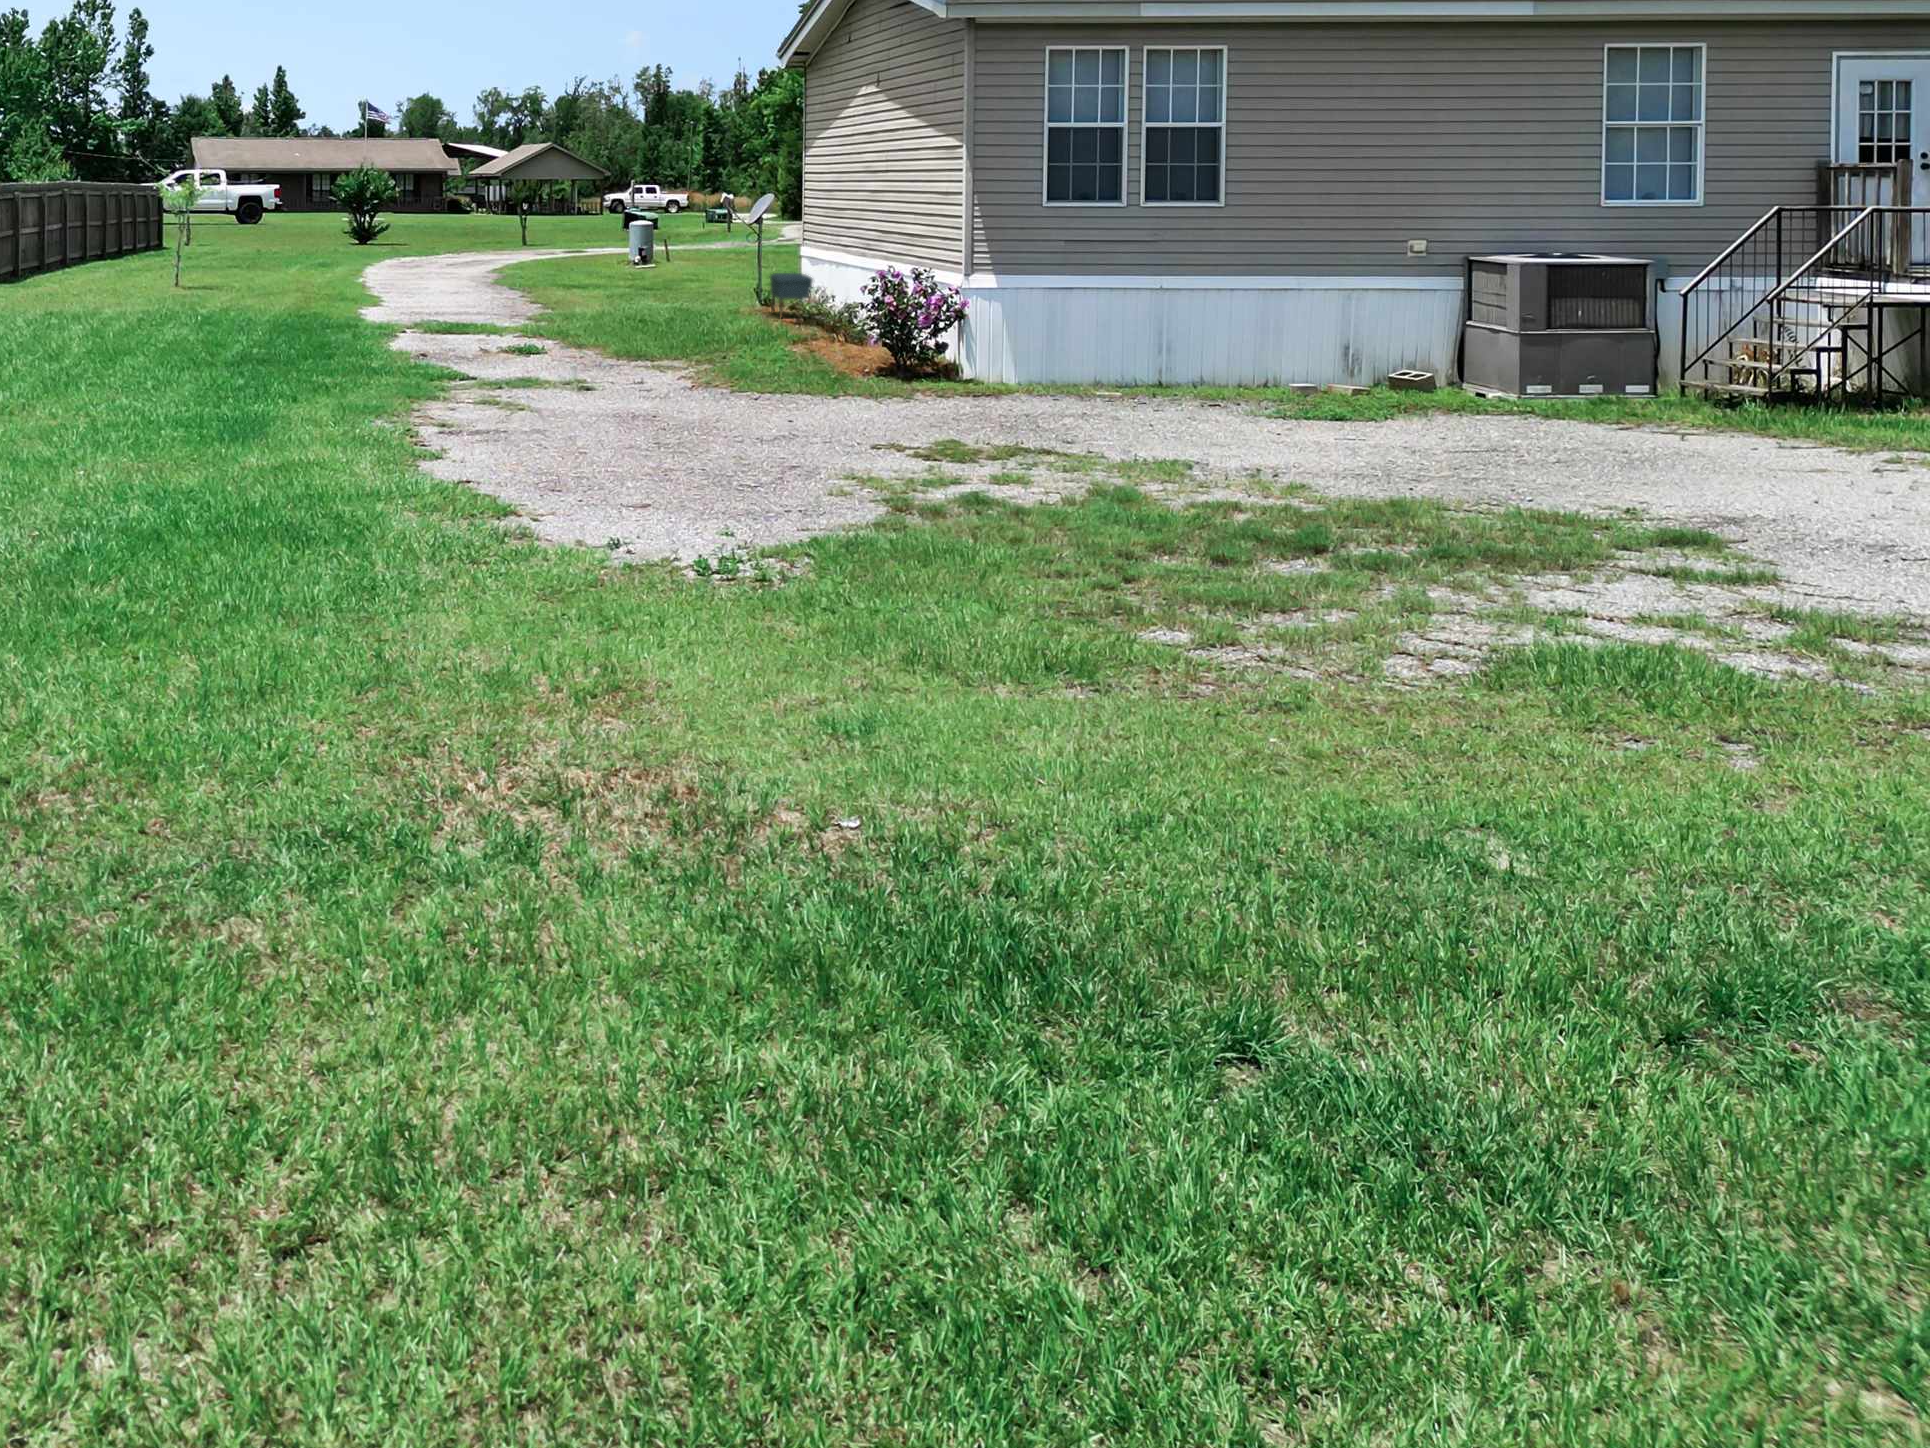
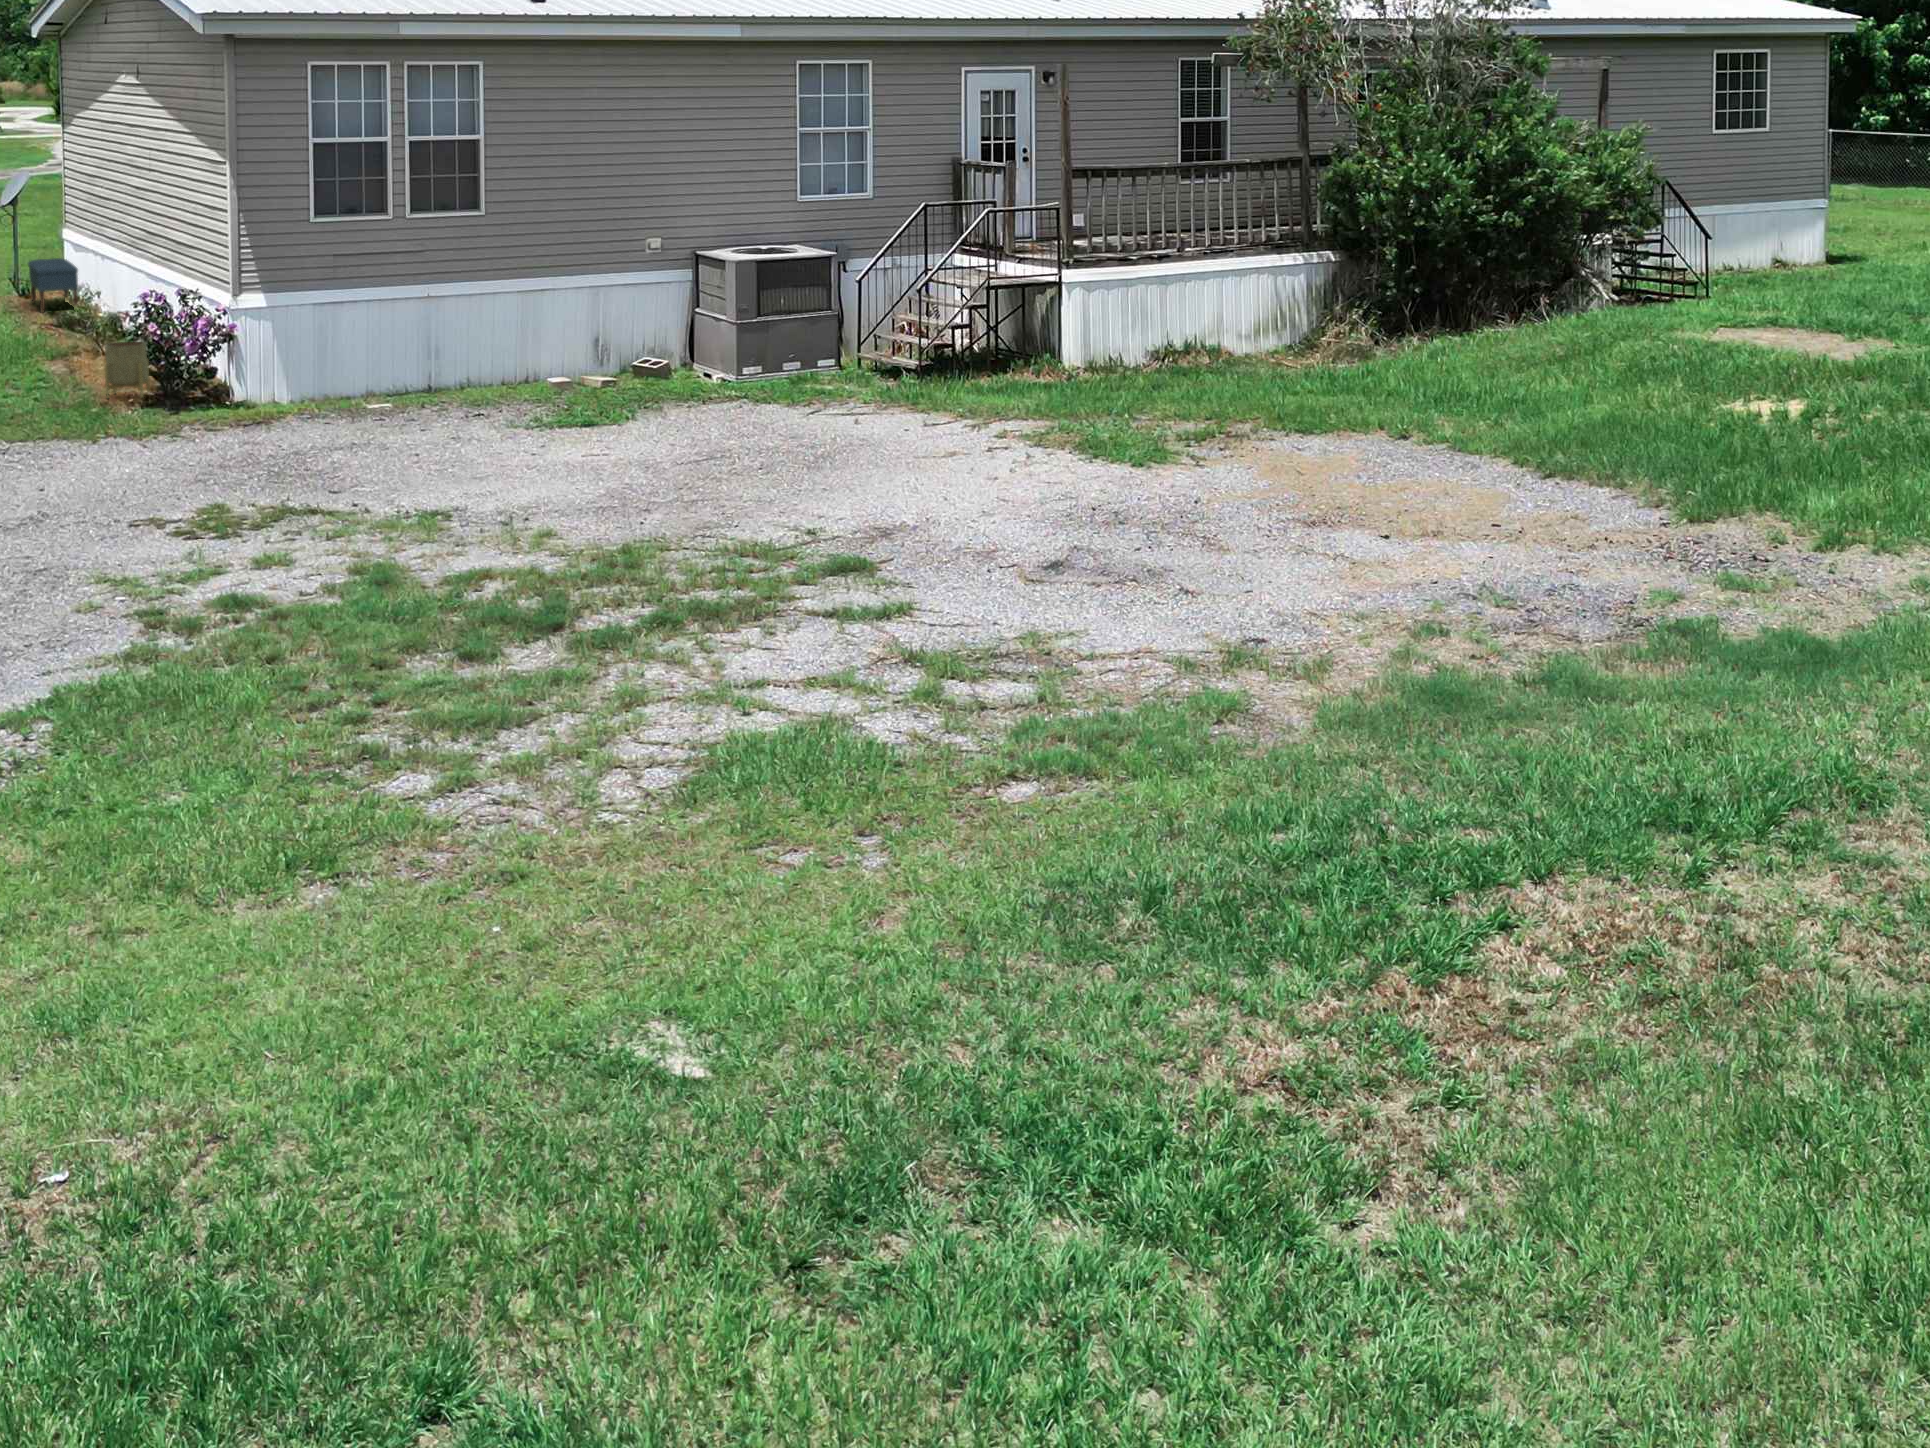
planter: none [843,317,883,371] -> present [105,342,150,399]

